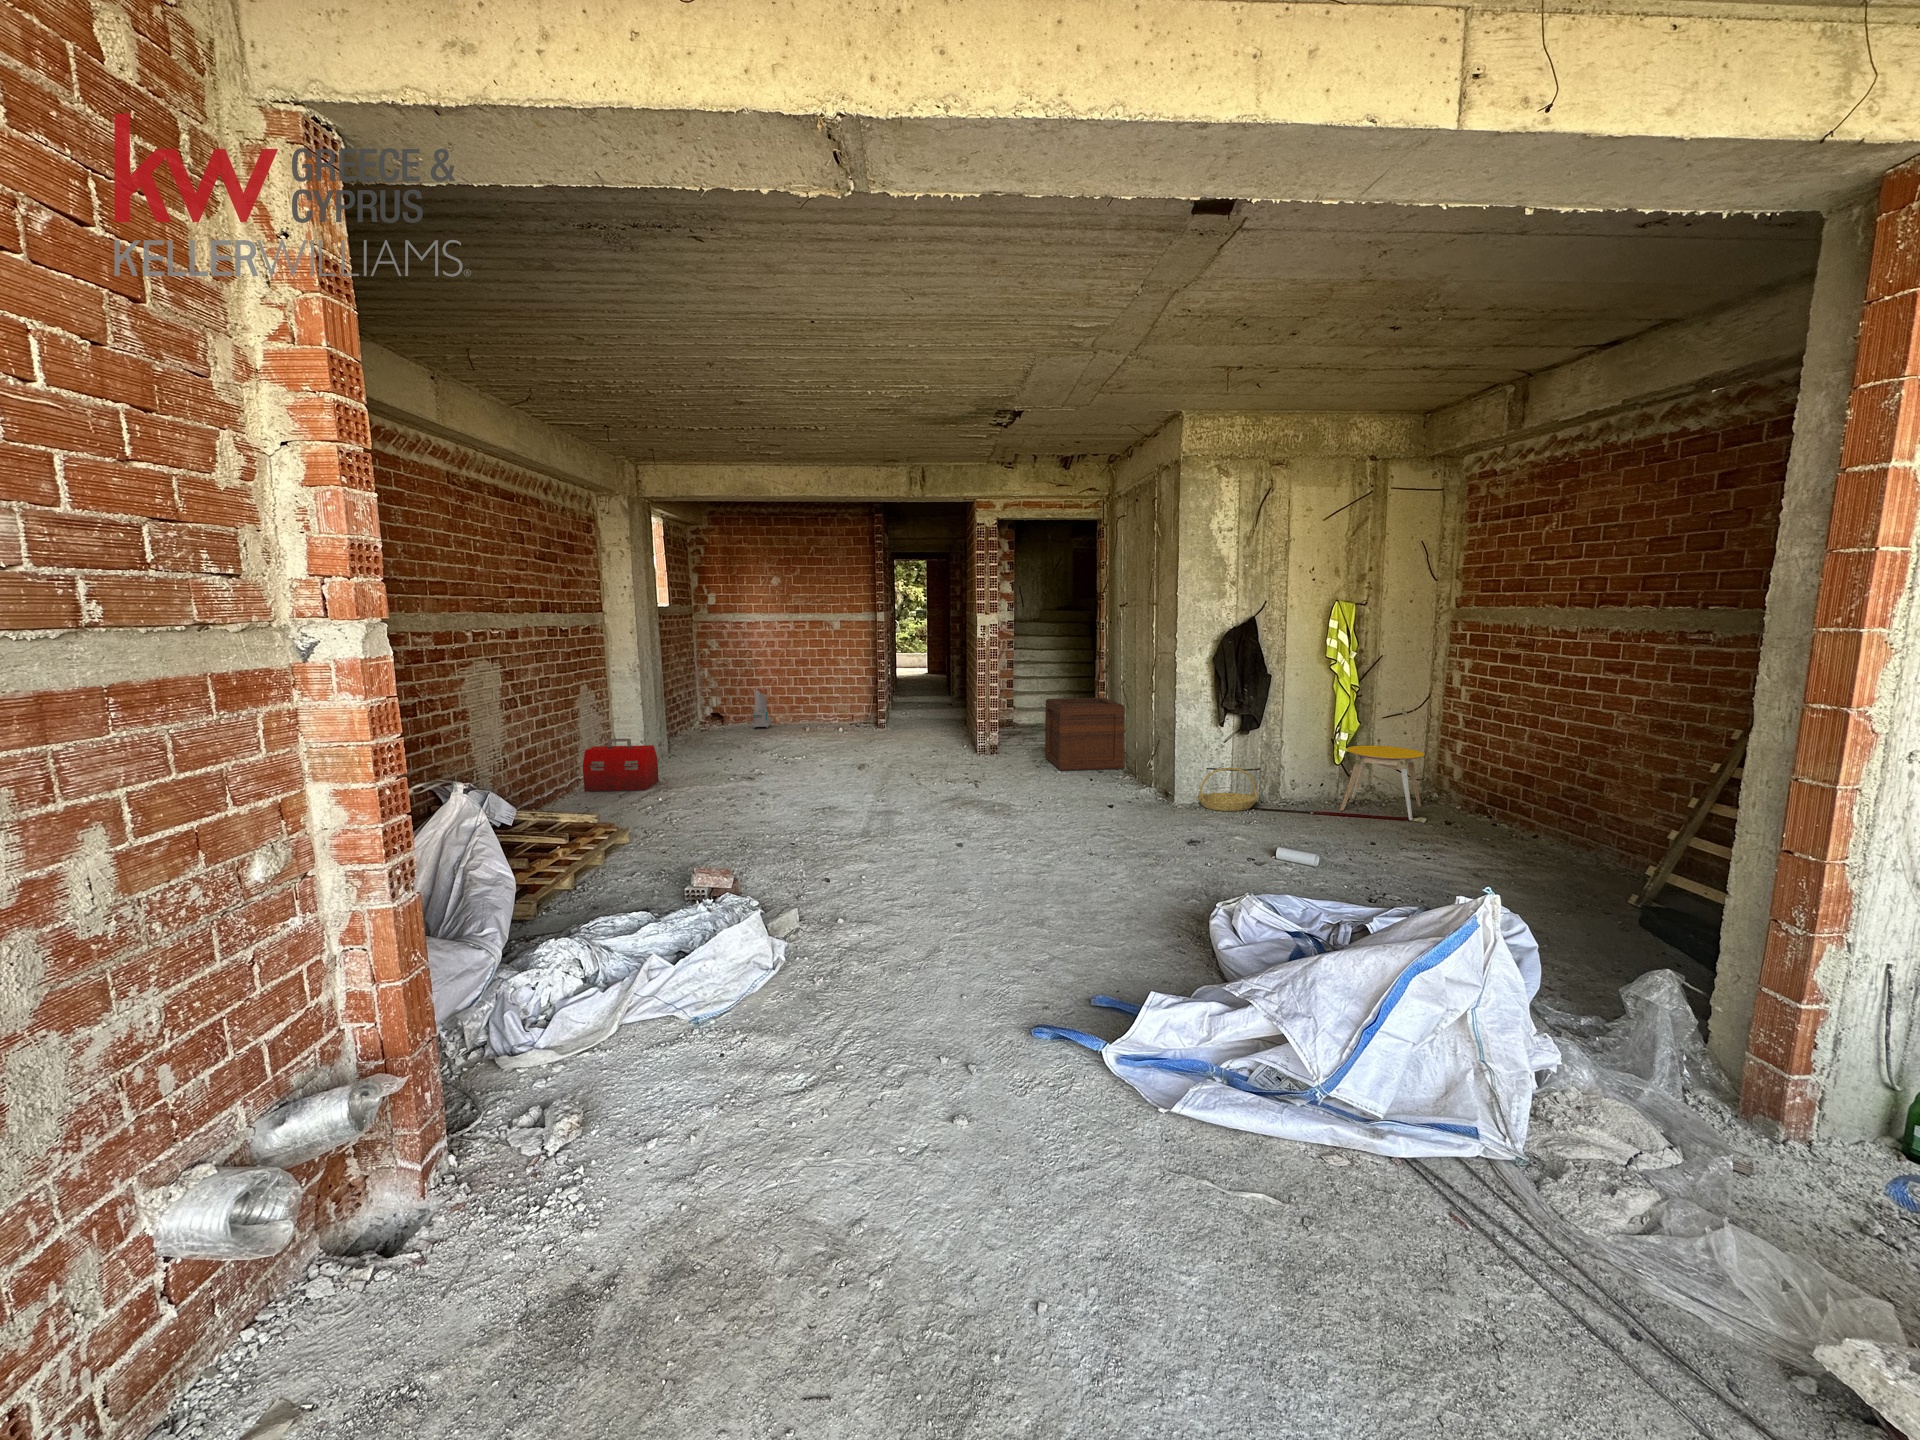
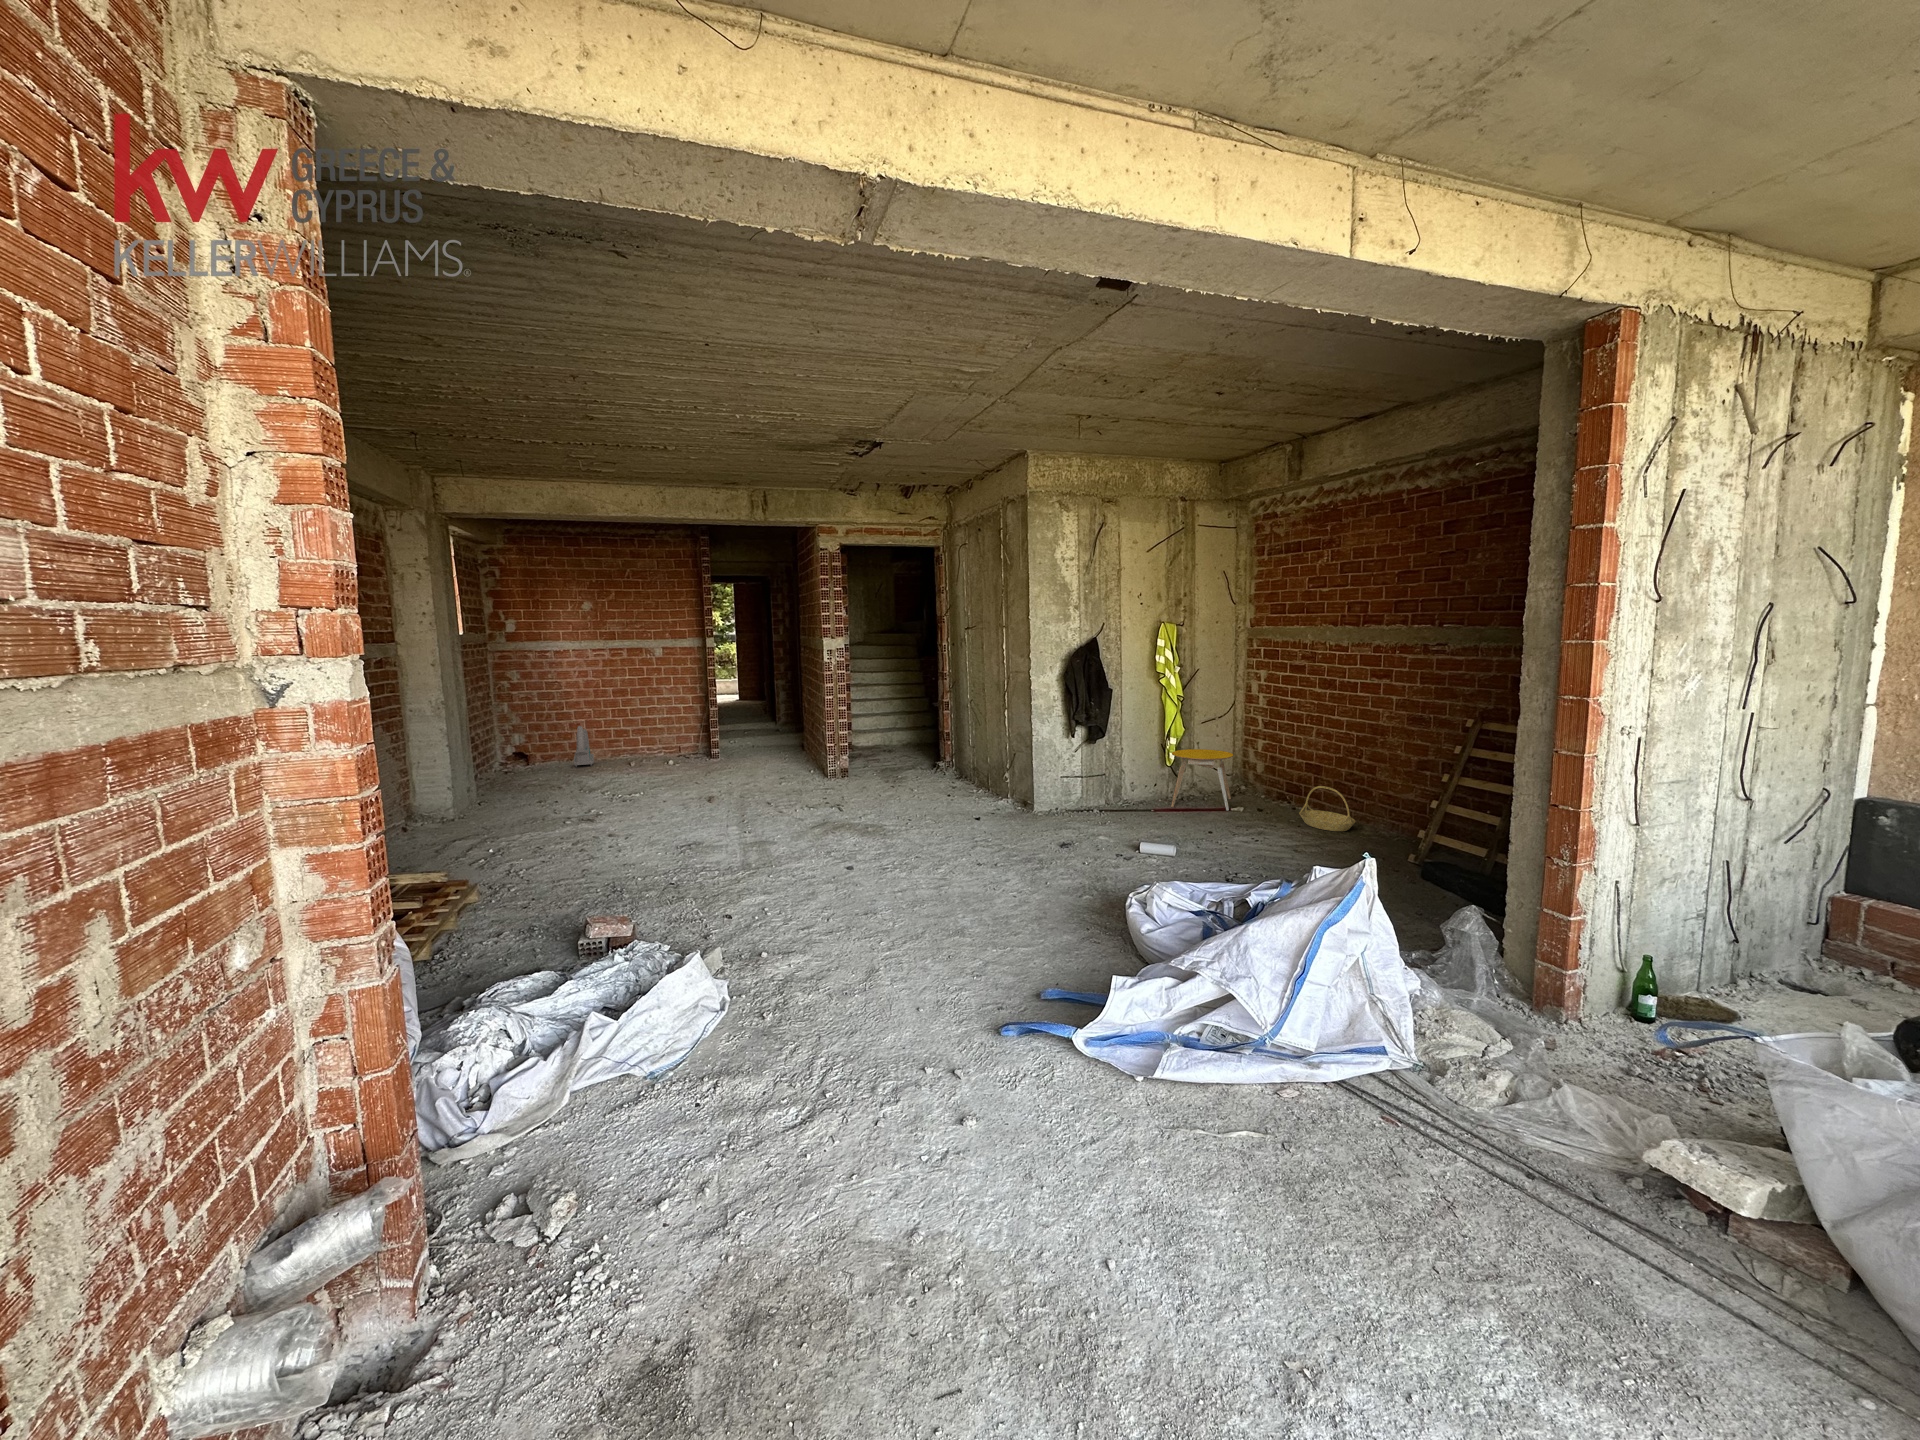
wooden crate: present [1045,698,1125,771] -> none [897,718,975,789]
toolbox: present [583,739,659,791] -> none [395,785,488,848]
basket: present [1197,768,1258,811] -> present [1299,786,1356,831]

